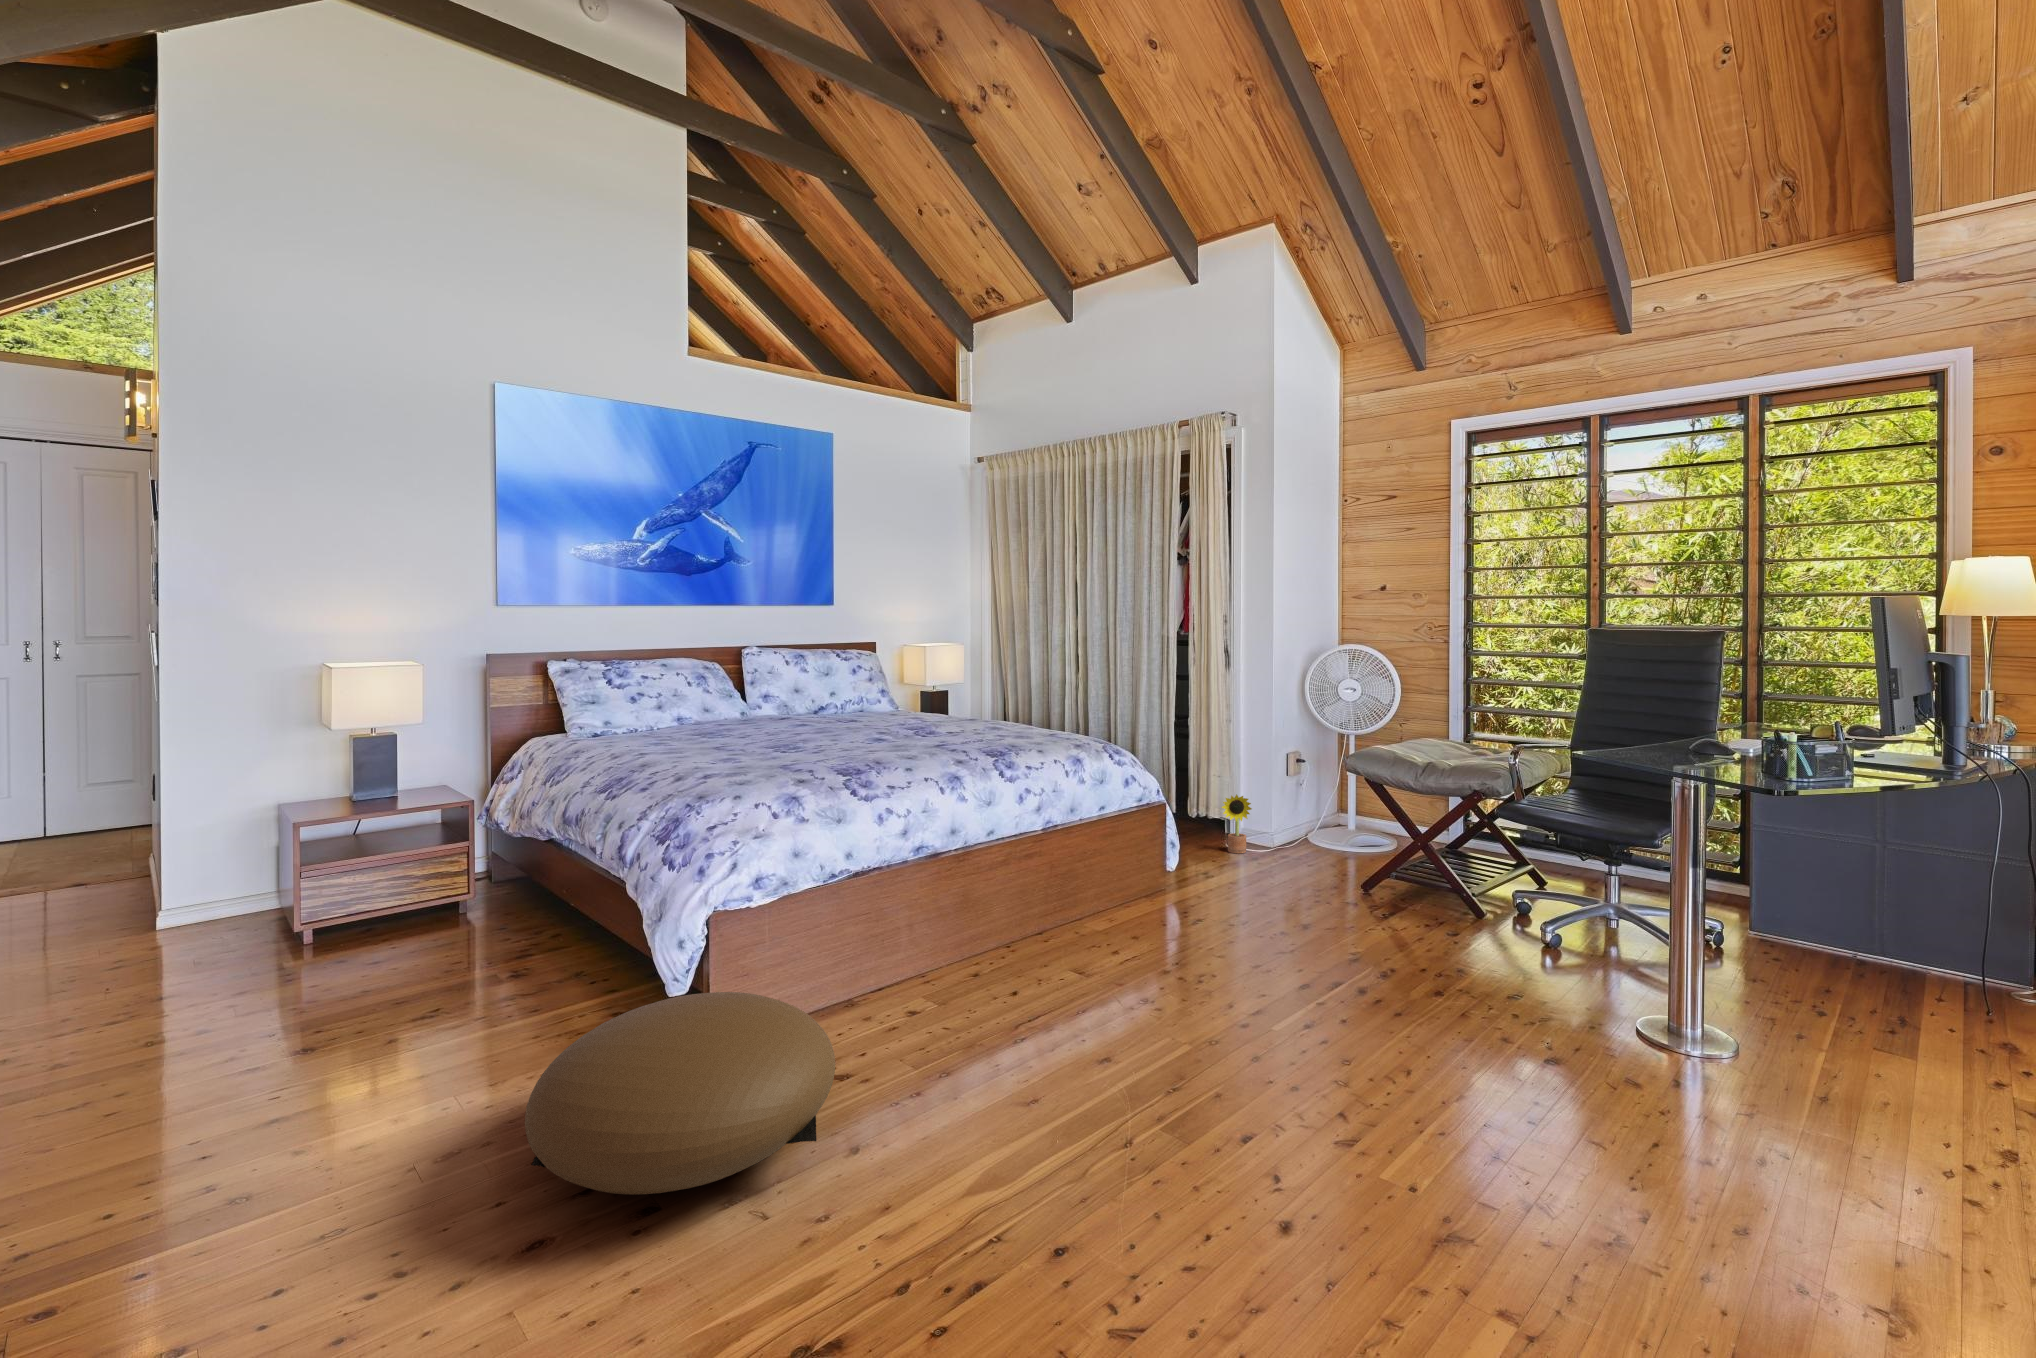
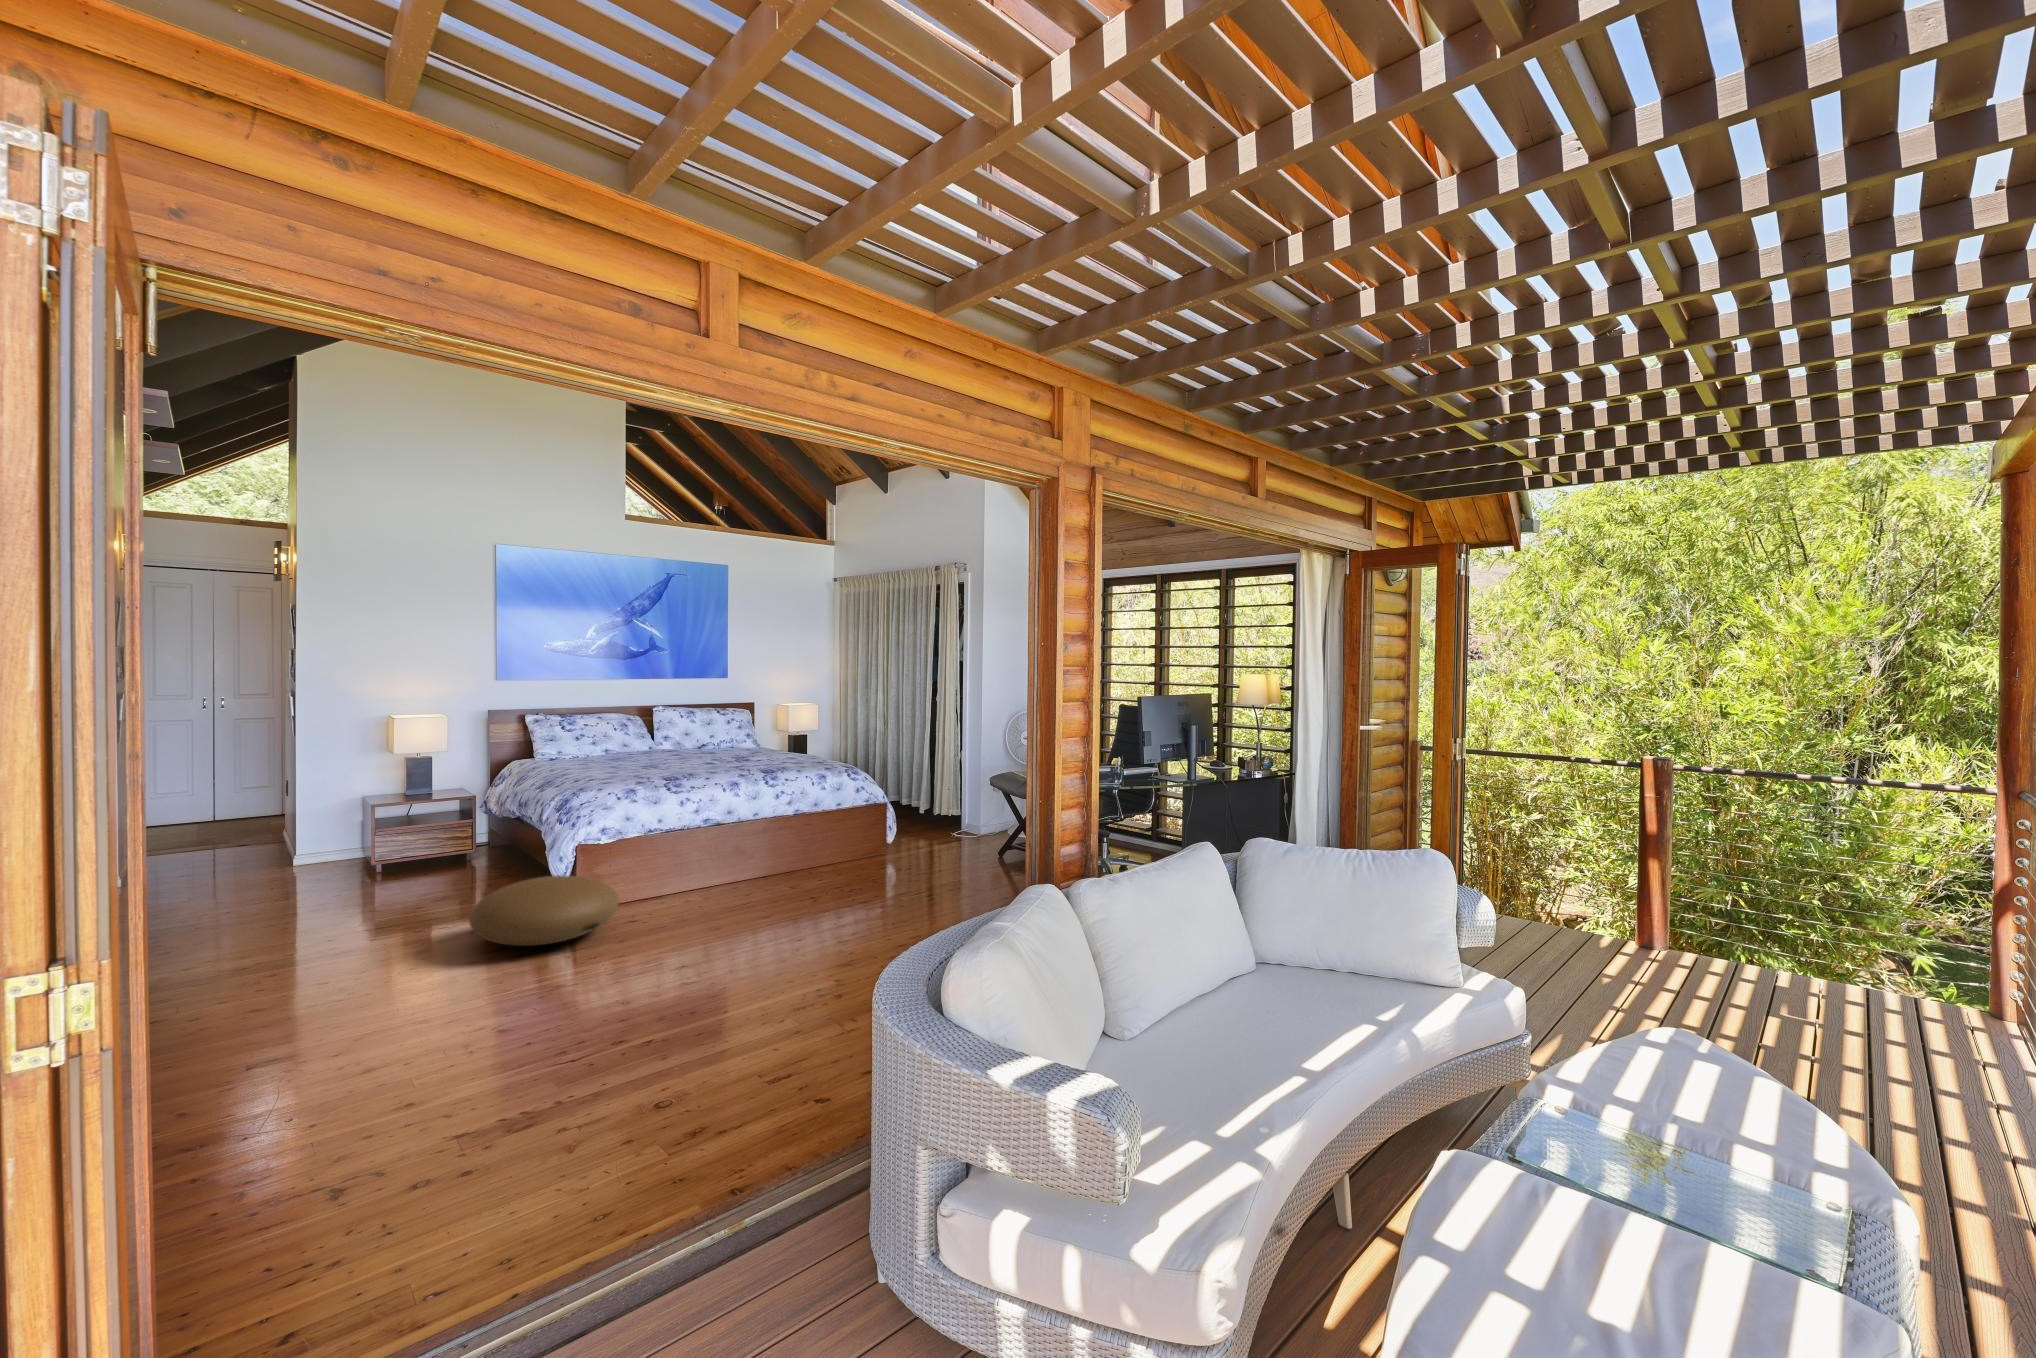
decorative plant: present [1222,794,1252,853] -> none [948,802,967,840]

